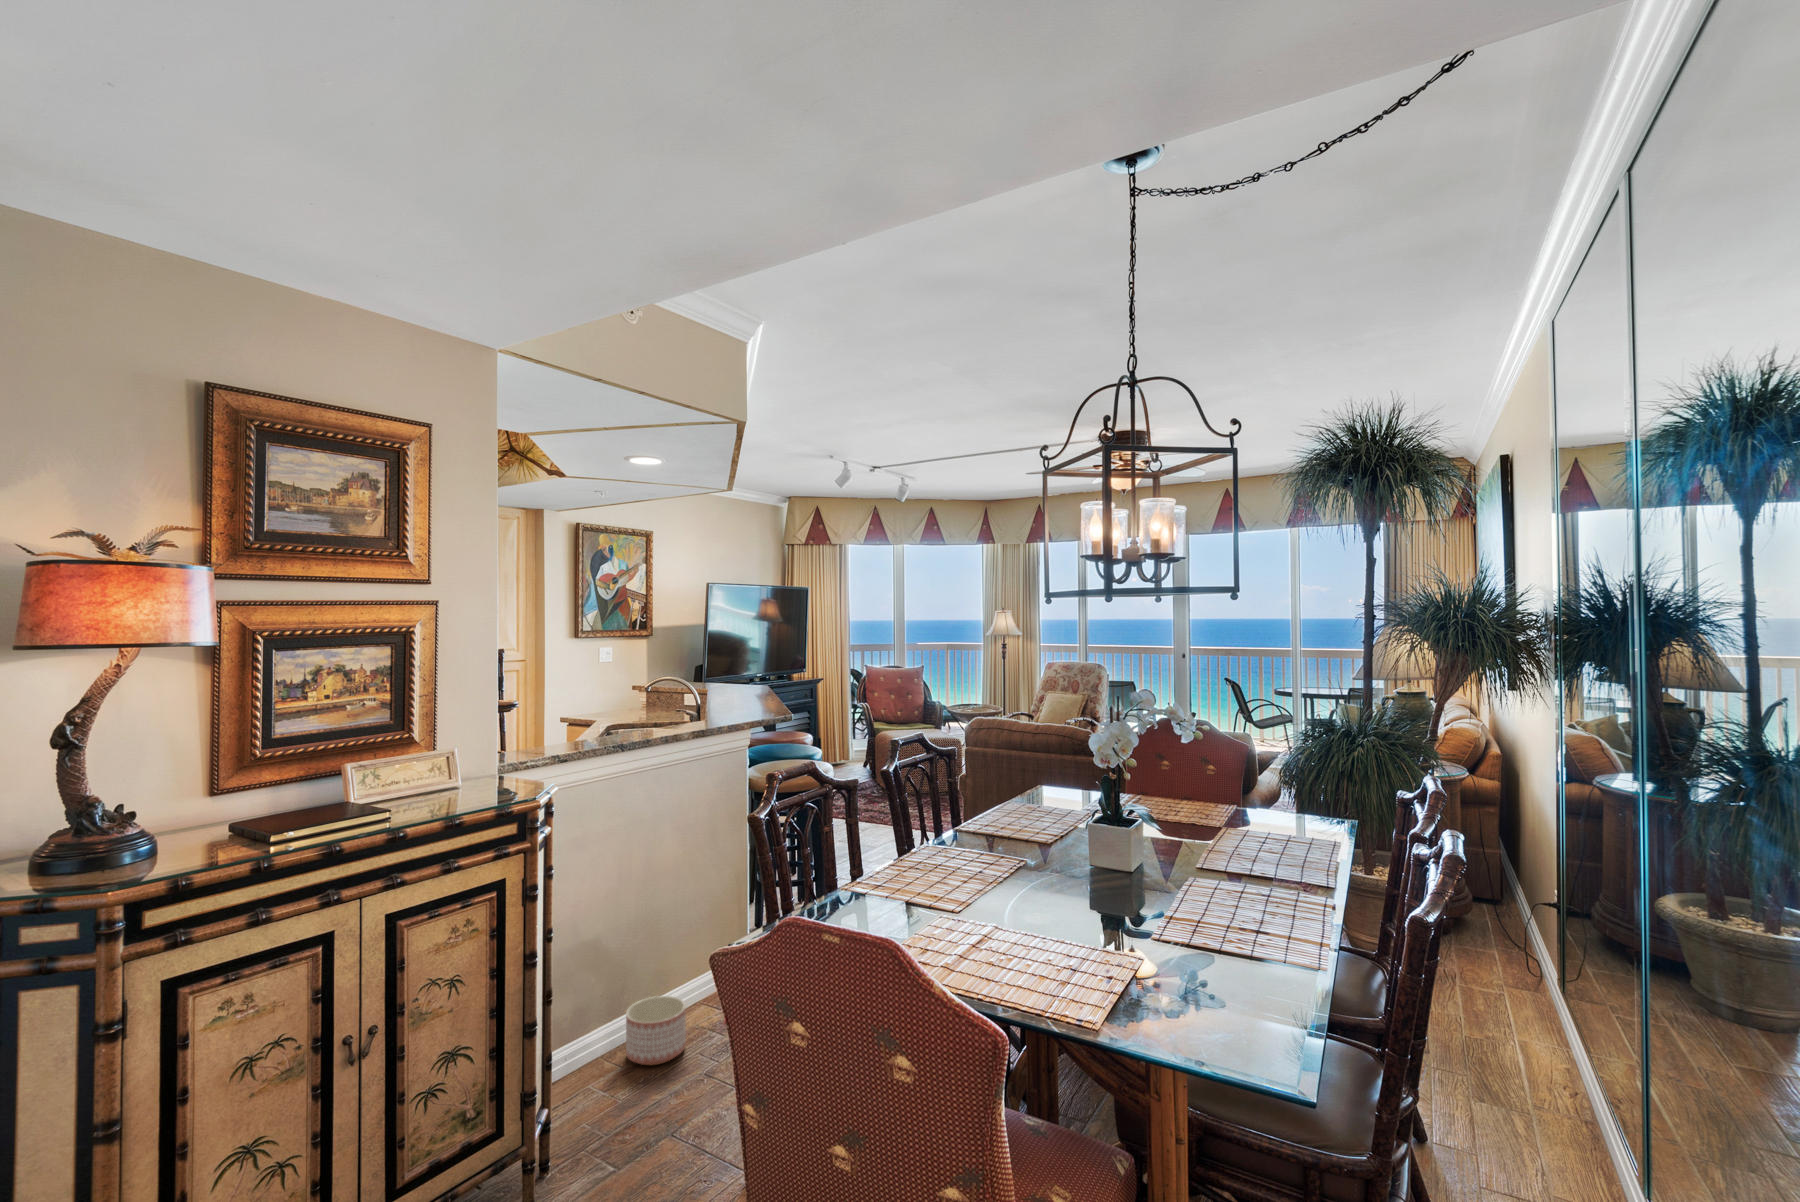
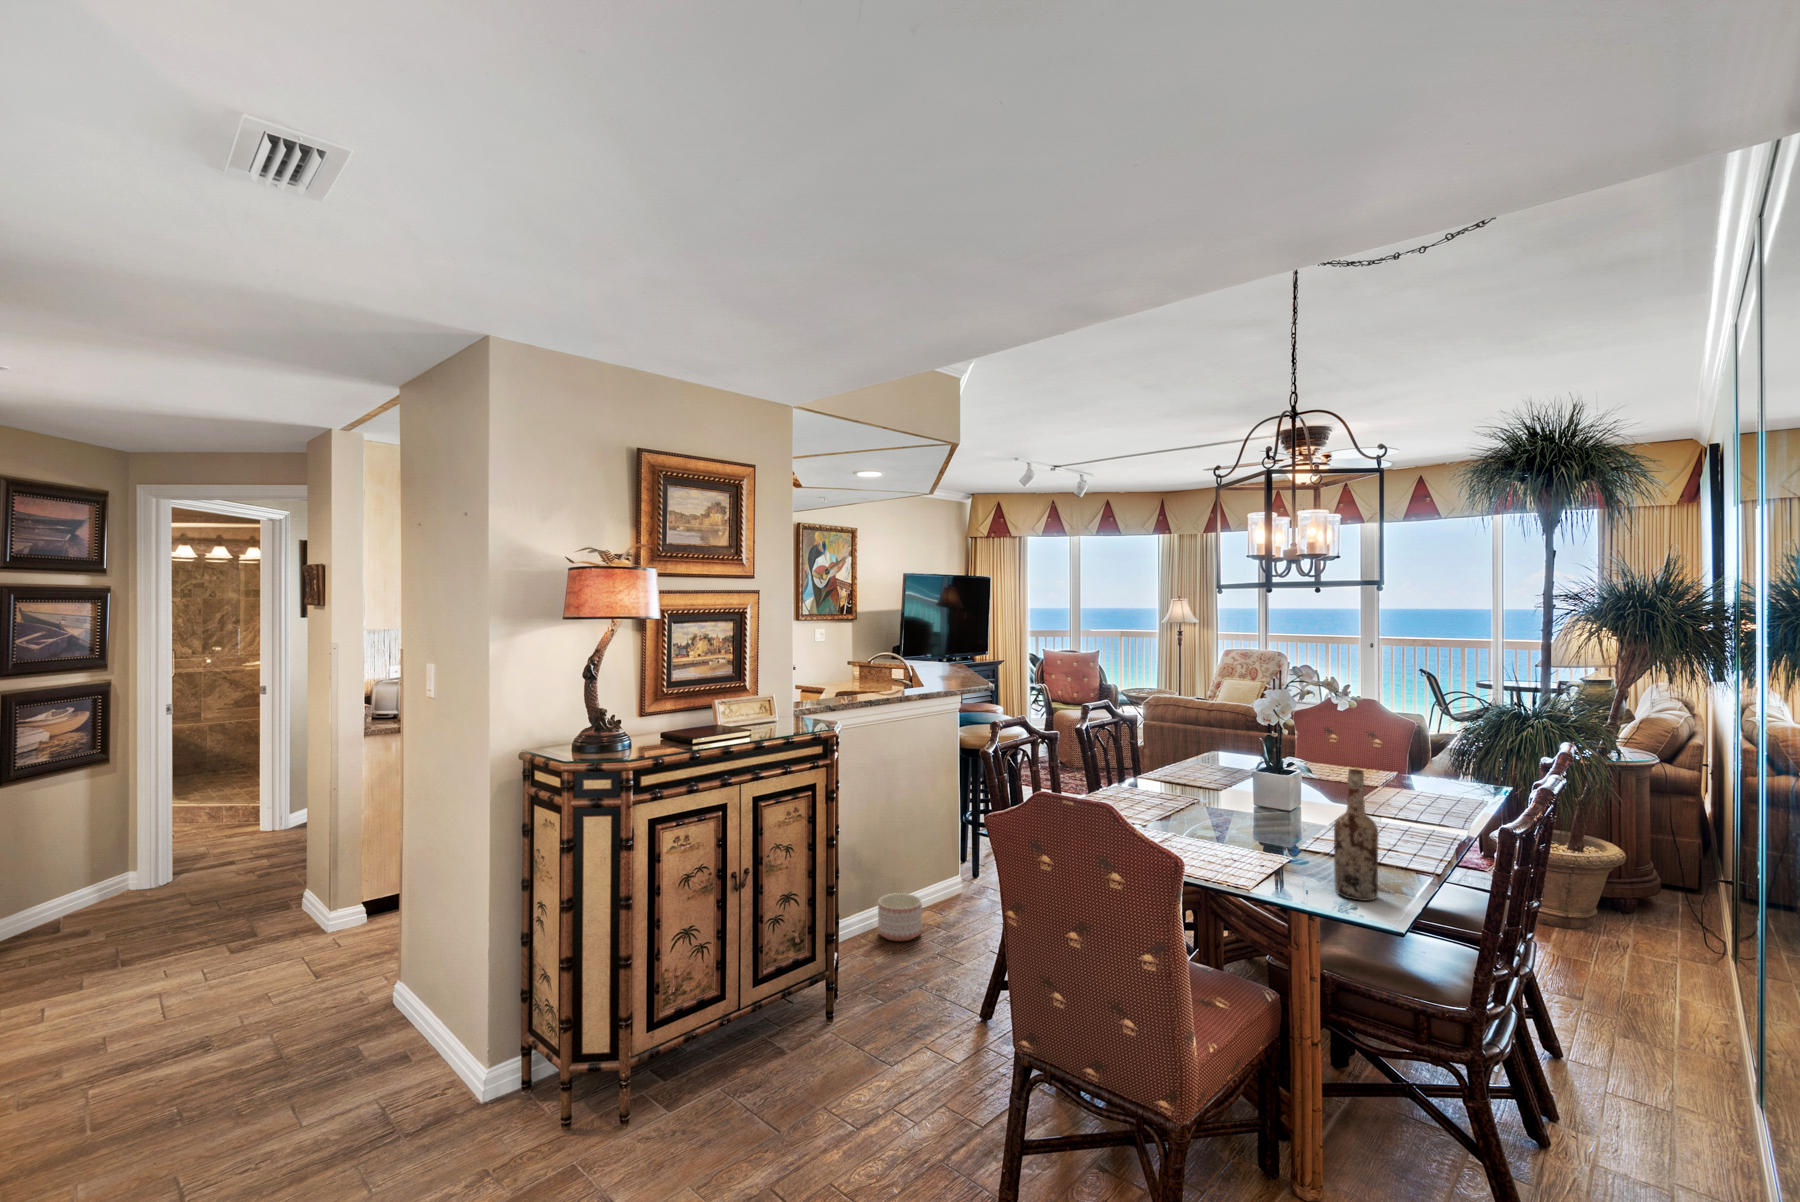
wine bottle: none [1213,849,1272,1041] -> present [1334,769,1378,901]

